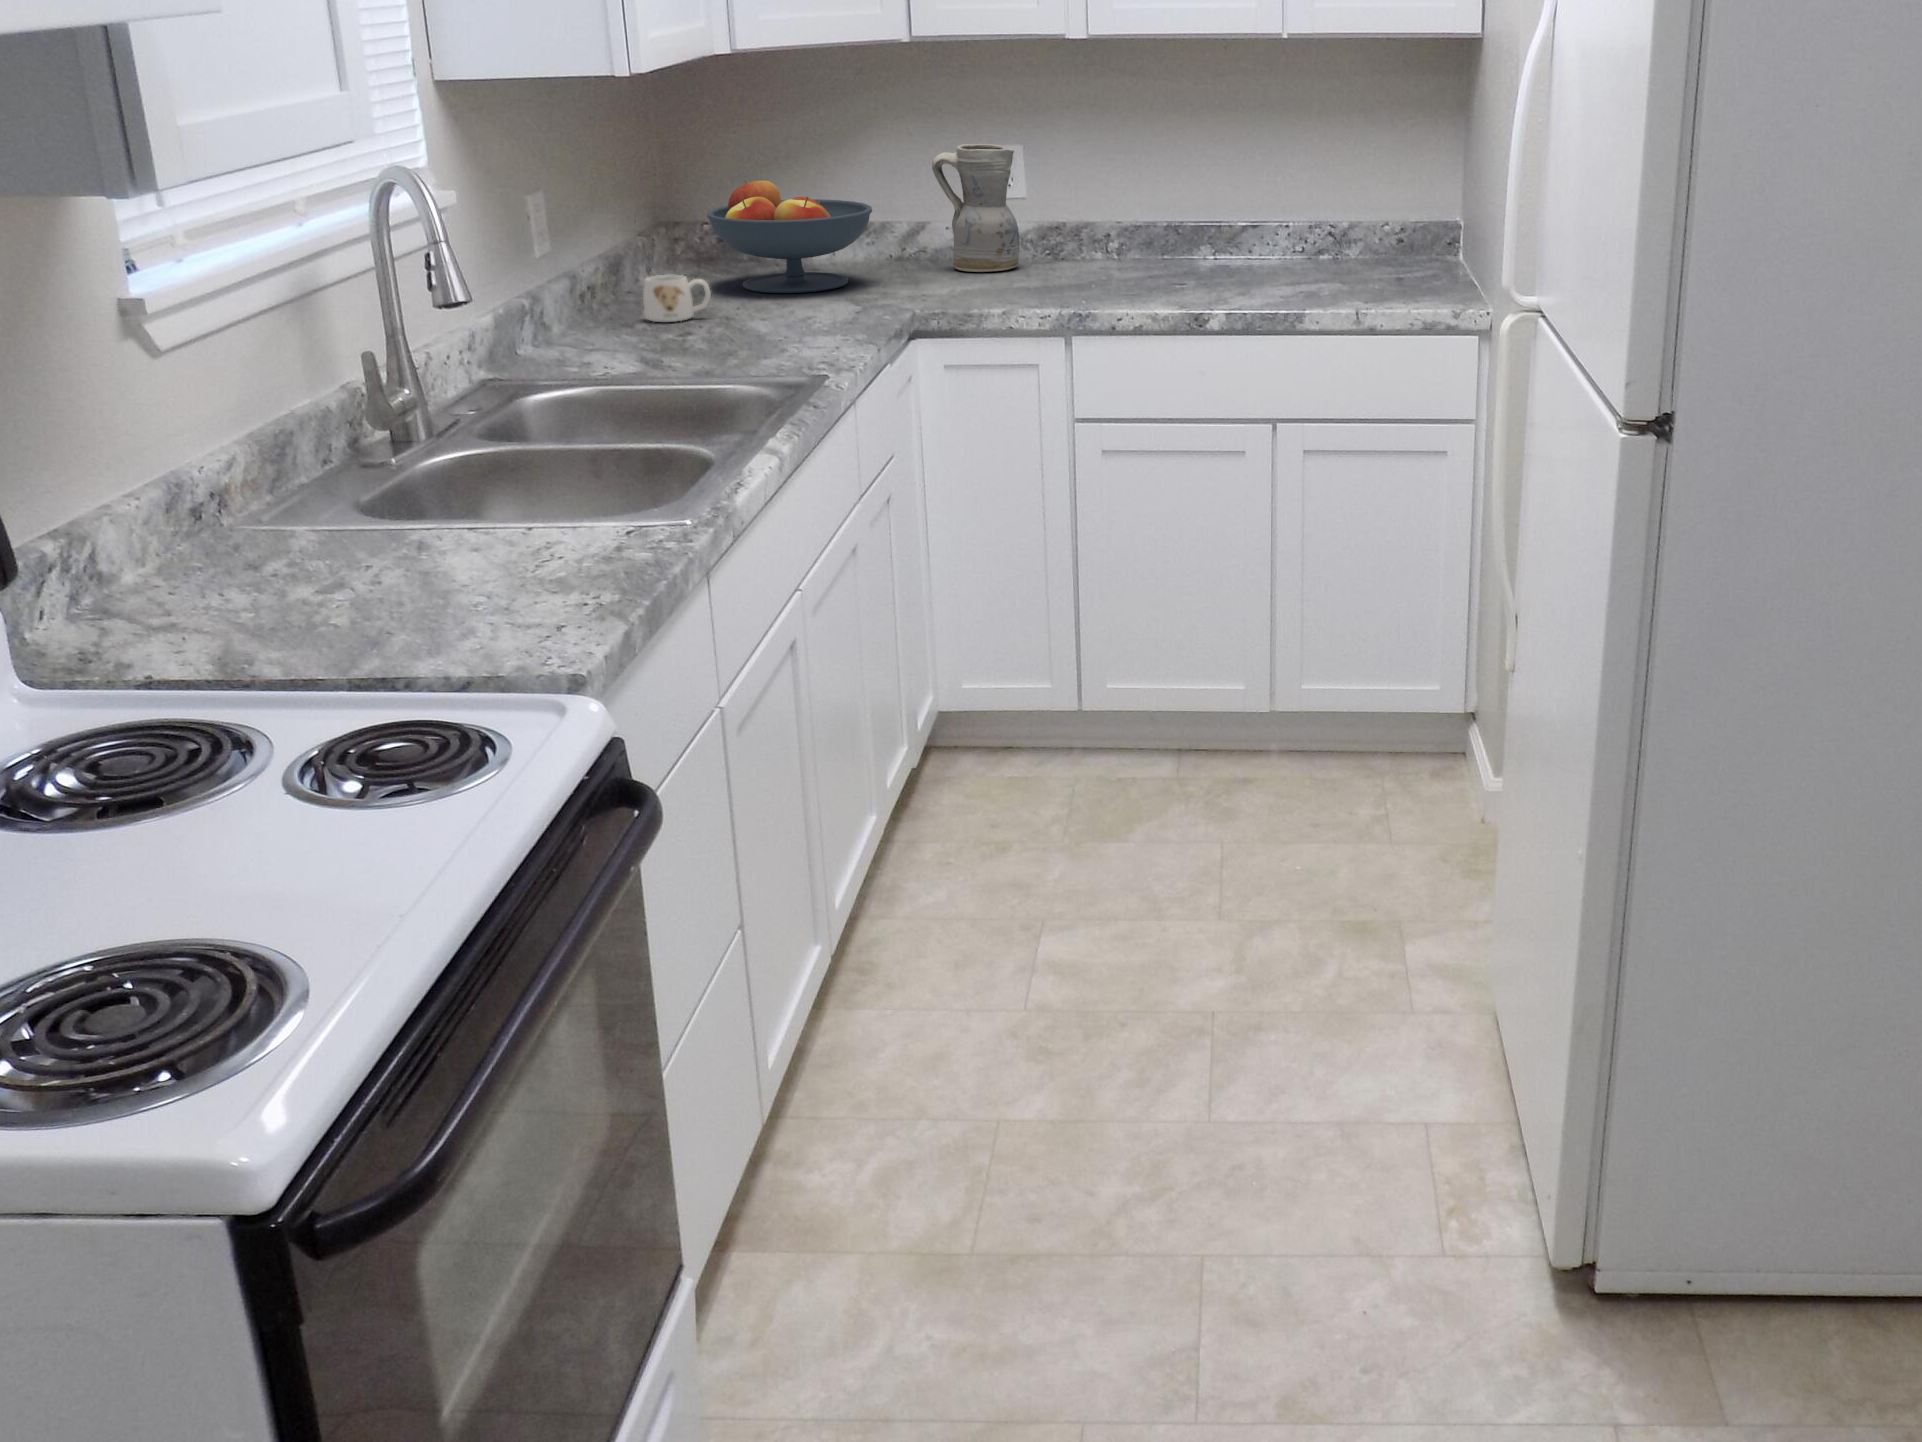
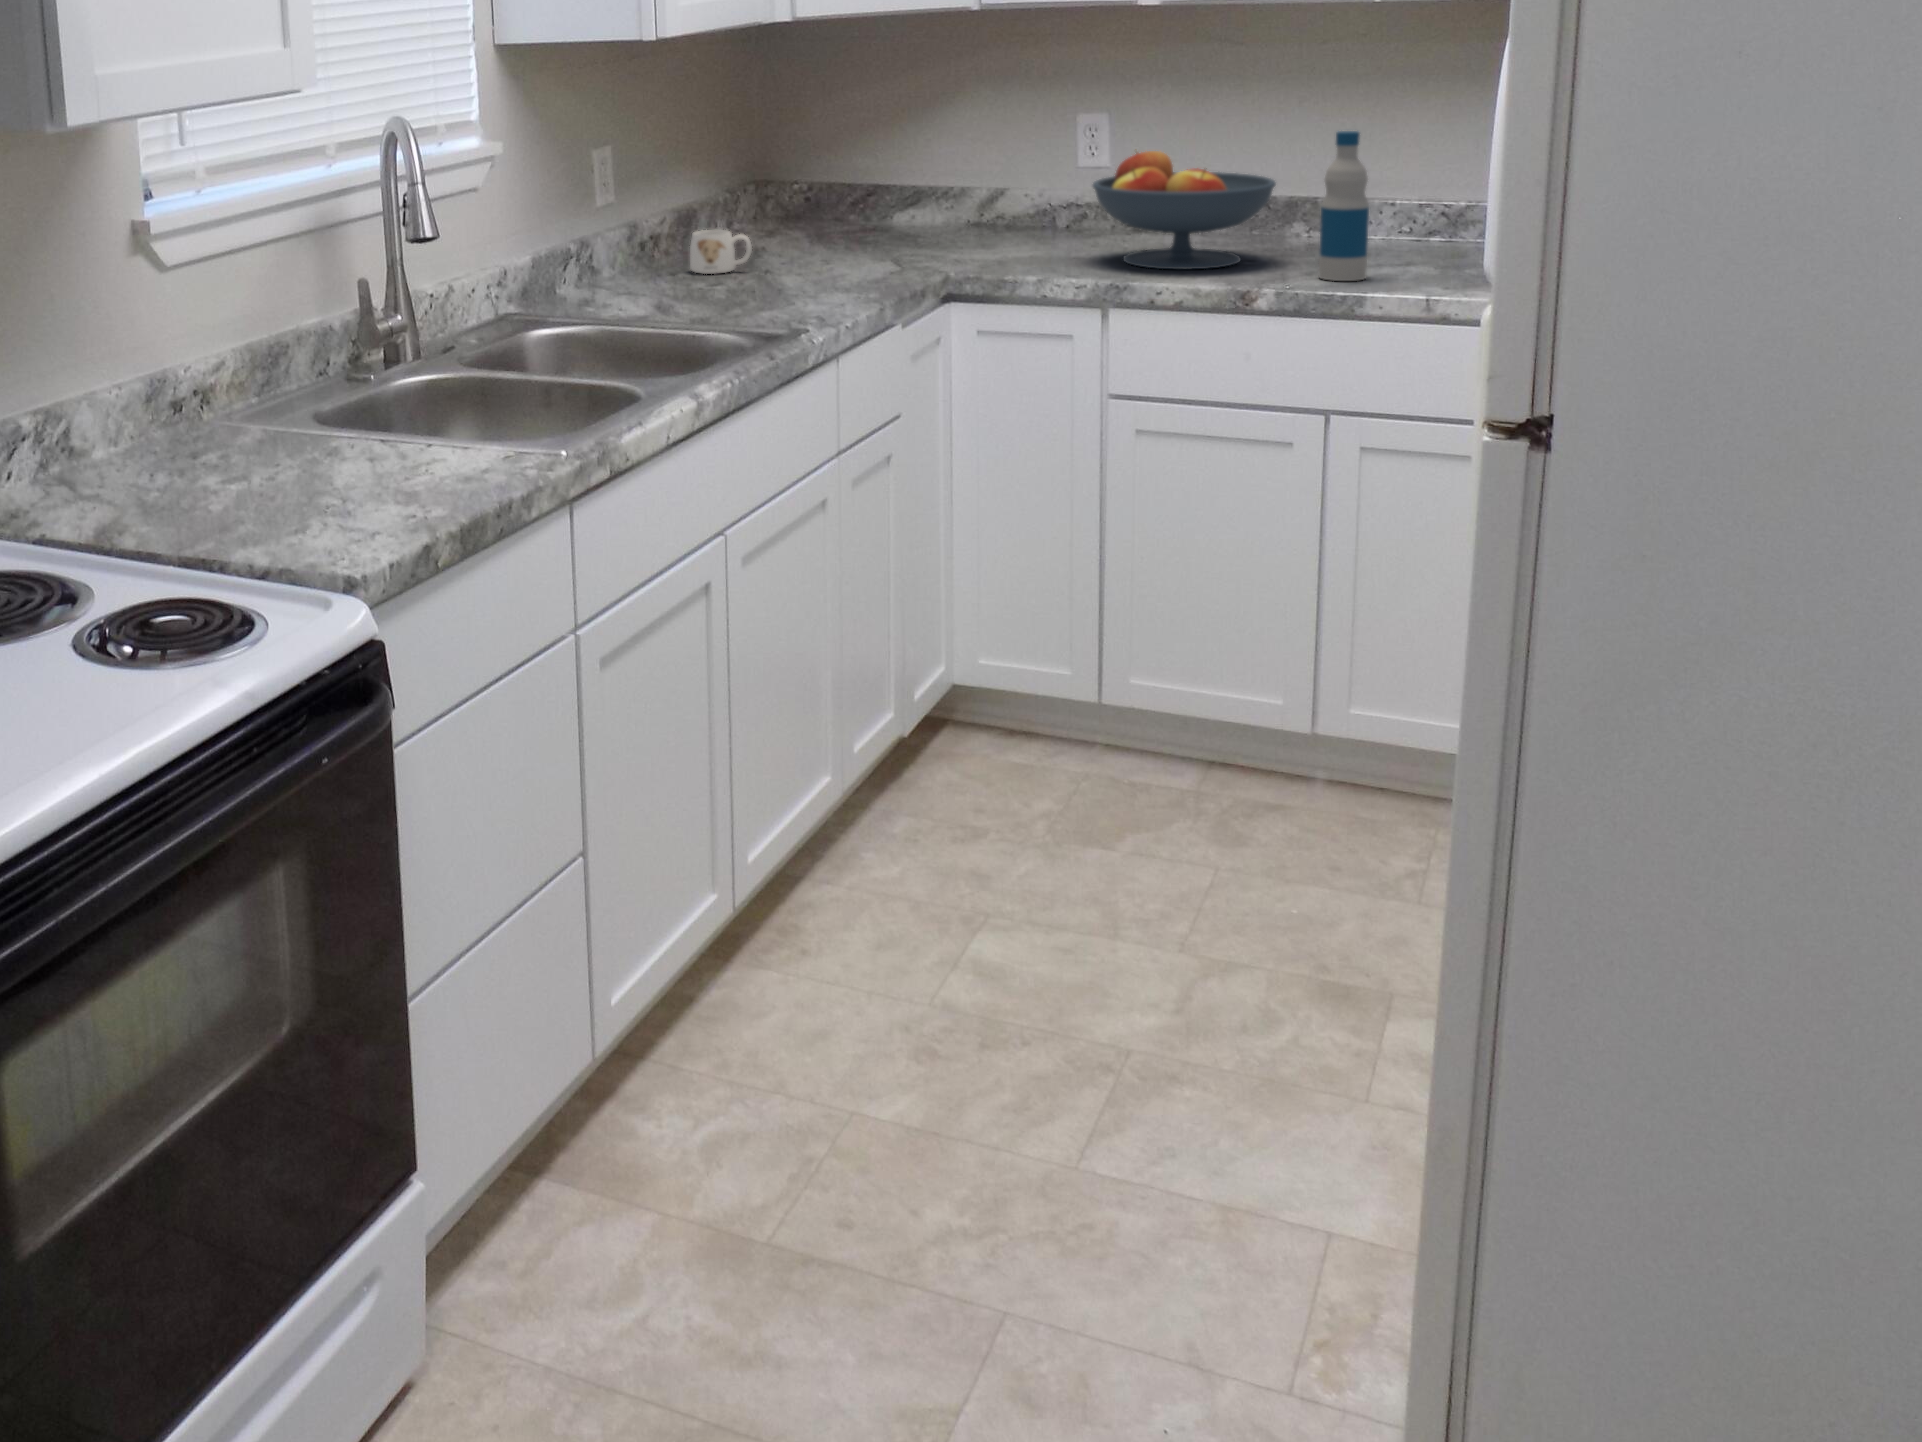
ceramic pitcher: present [932,144,1019,272] -> none [1009,113,1095,240]
bottle: none [1249,162,1289,301] -> present [1319,131,1369,281]
fruit bowl: present [707,179,872,293] -> present [1093,151,1276,269]

